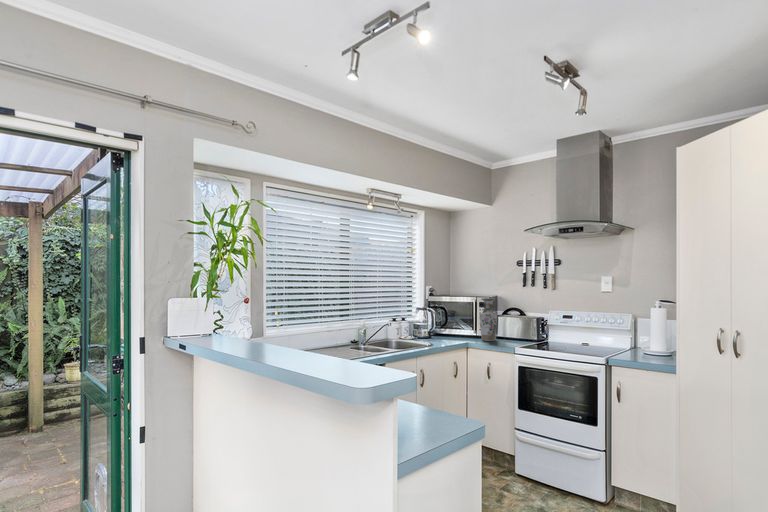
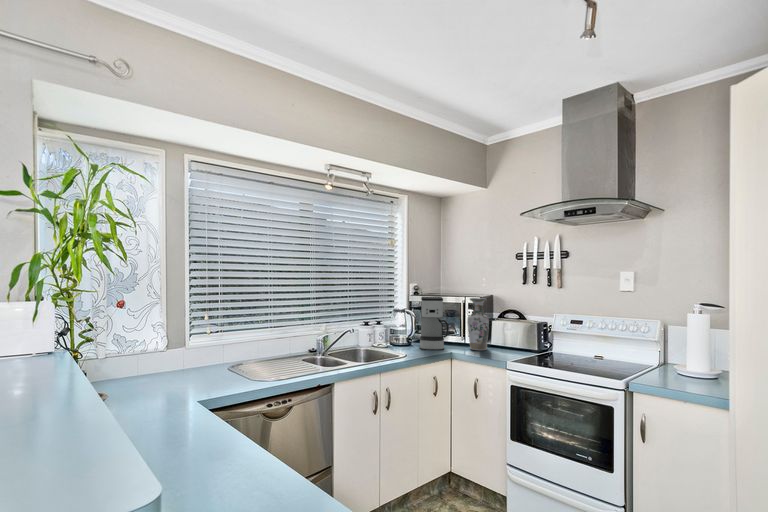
coffee maker: none [439,297,464,341] -> present [420,297,449,350]

